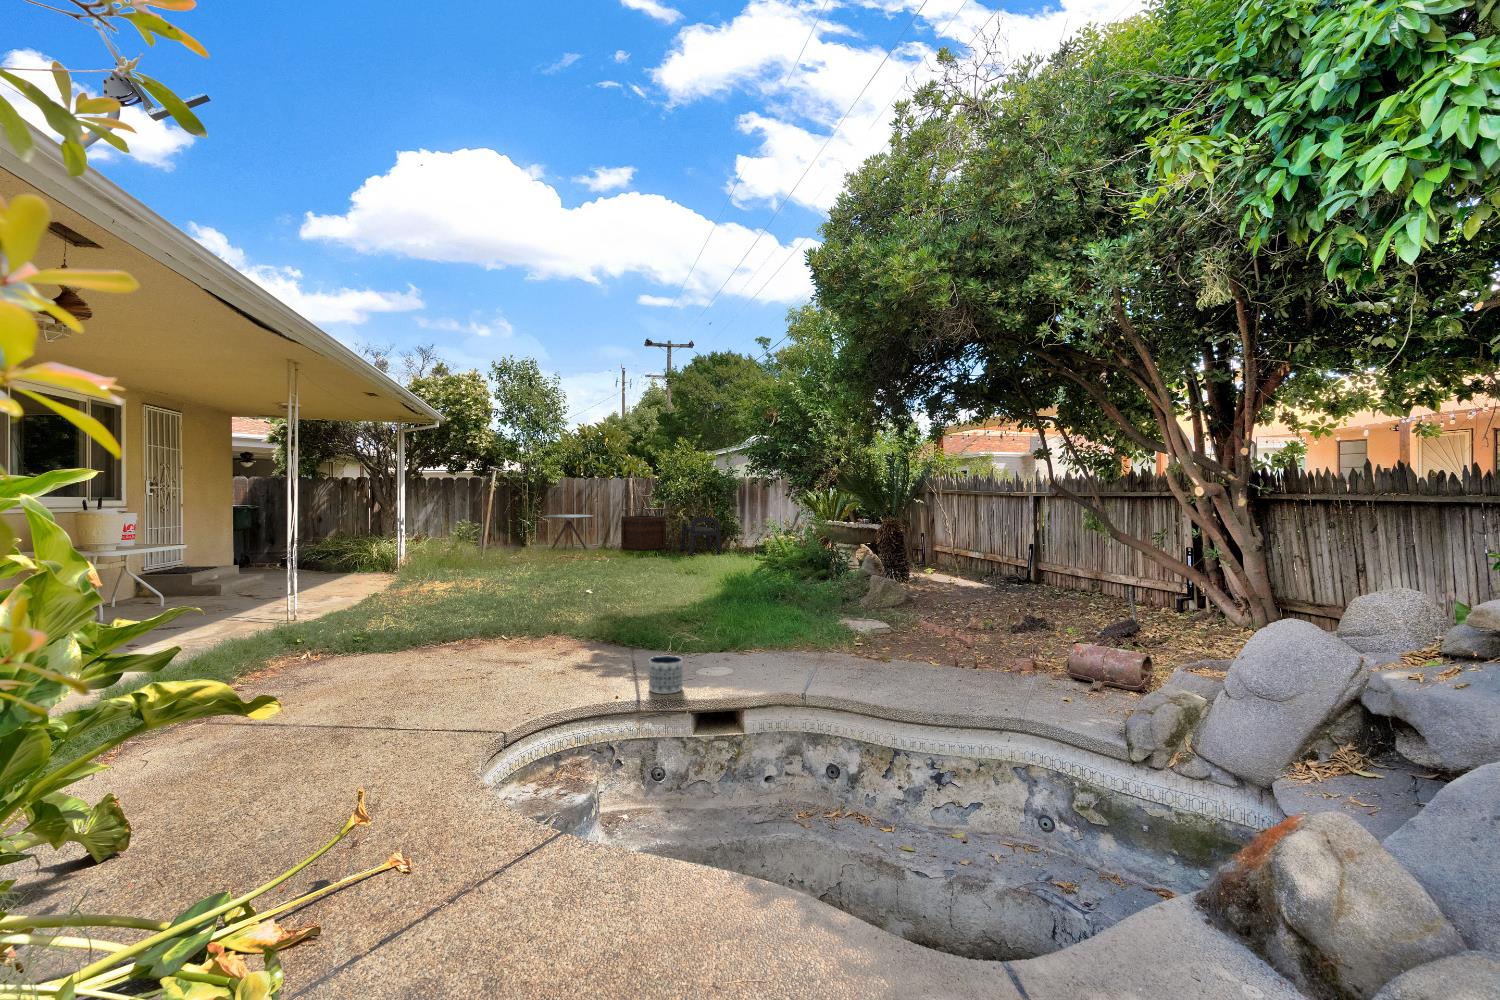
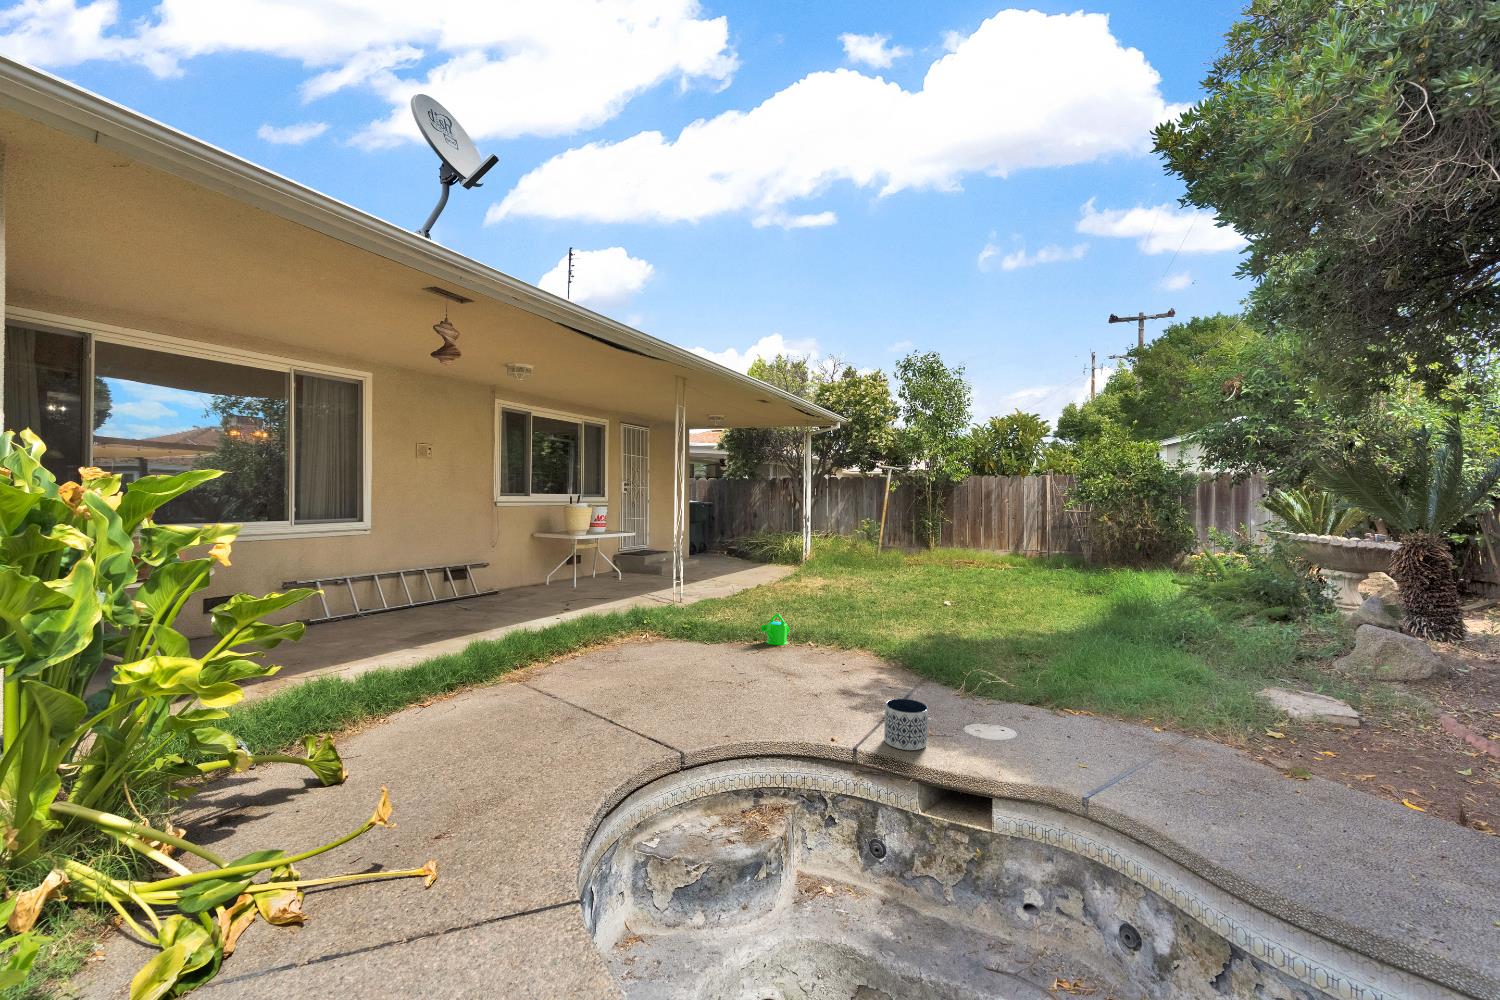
round table: present [544,515,593,550] -> none [941,524,991,559]
wooden crate: present [621,516,666,551] -> none [1018,529,1069,566]
bench: present [681,517,721,555] -> none [1083,532,1128,578]
watering can: none [461,614,487,646] -> present [761,613,789,645]

